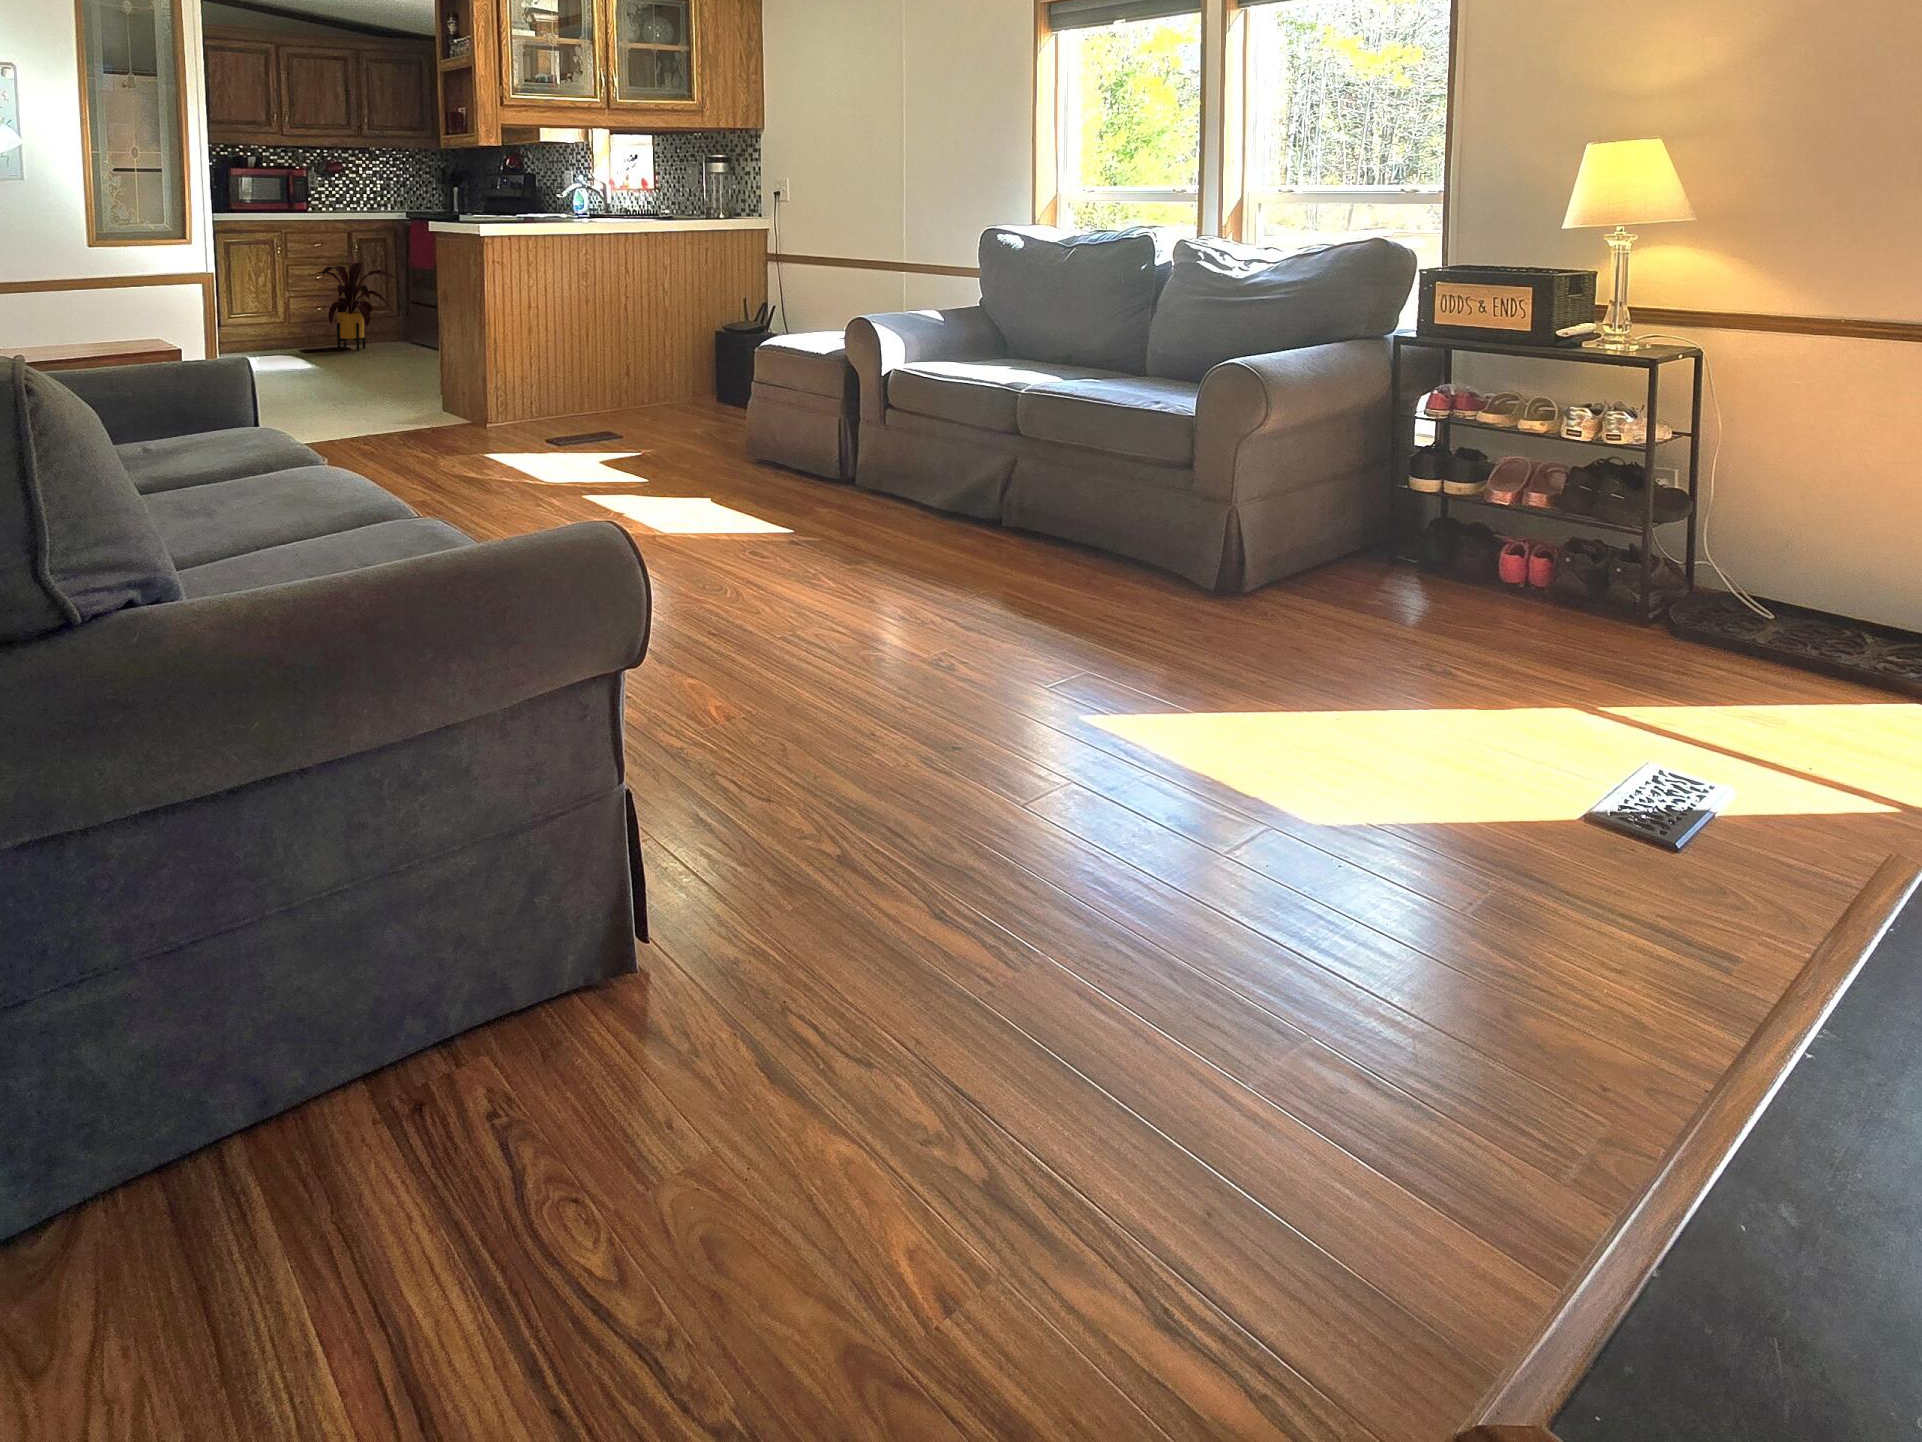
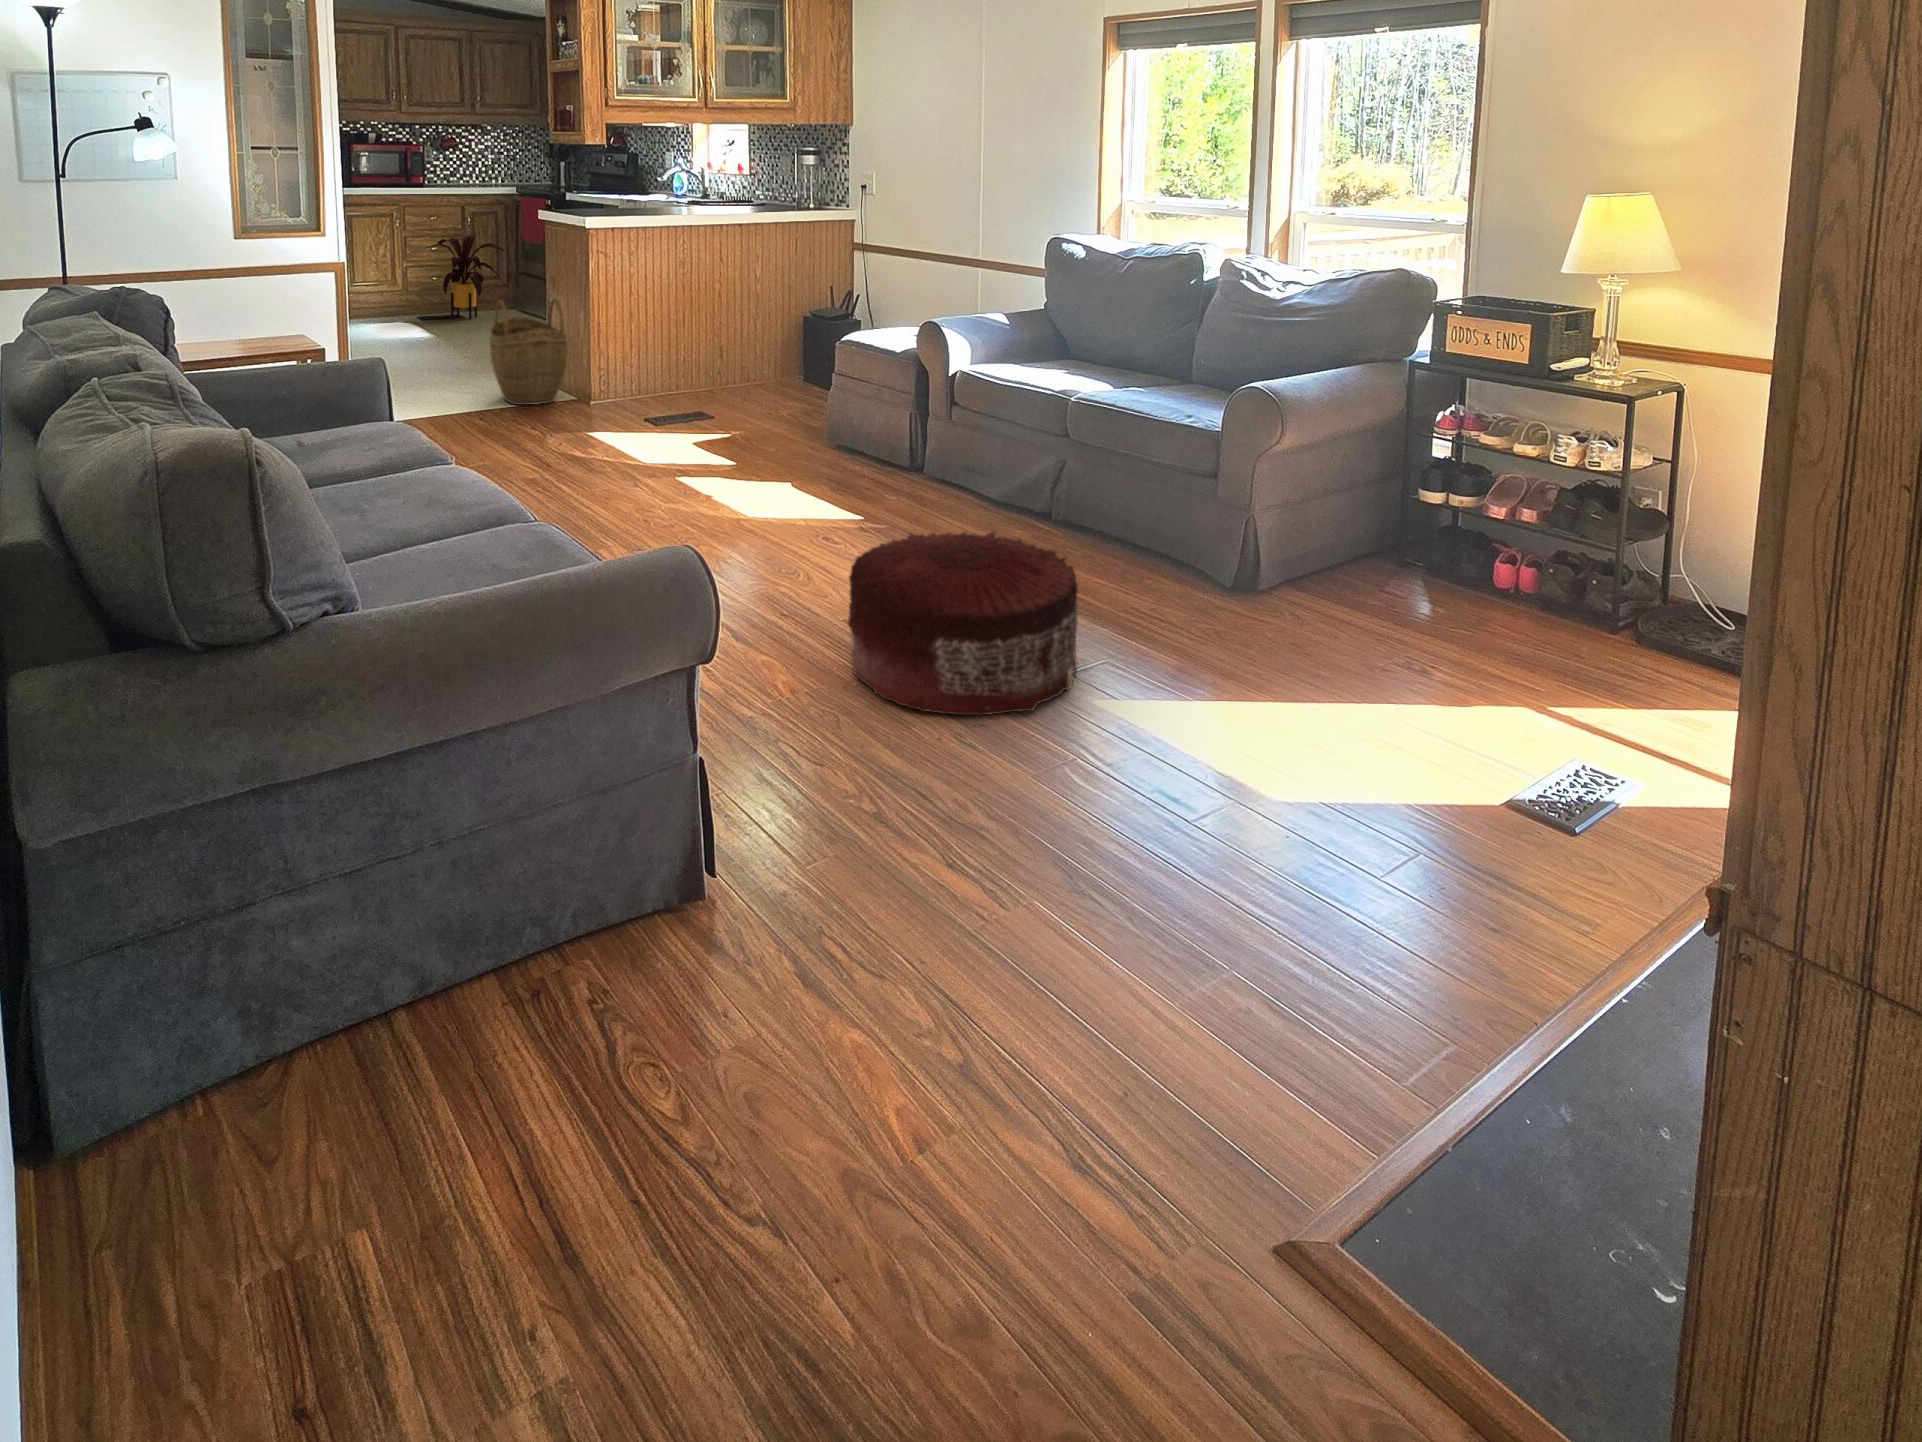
woven basket: none [377,314,461,429] -> present [490,299,568,405]
pouf: none [790,528,1057,738] -> present [848,532,1078,715]

